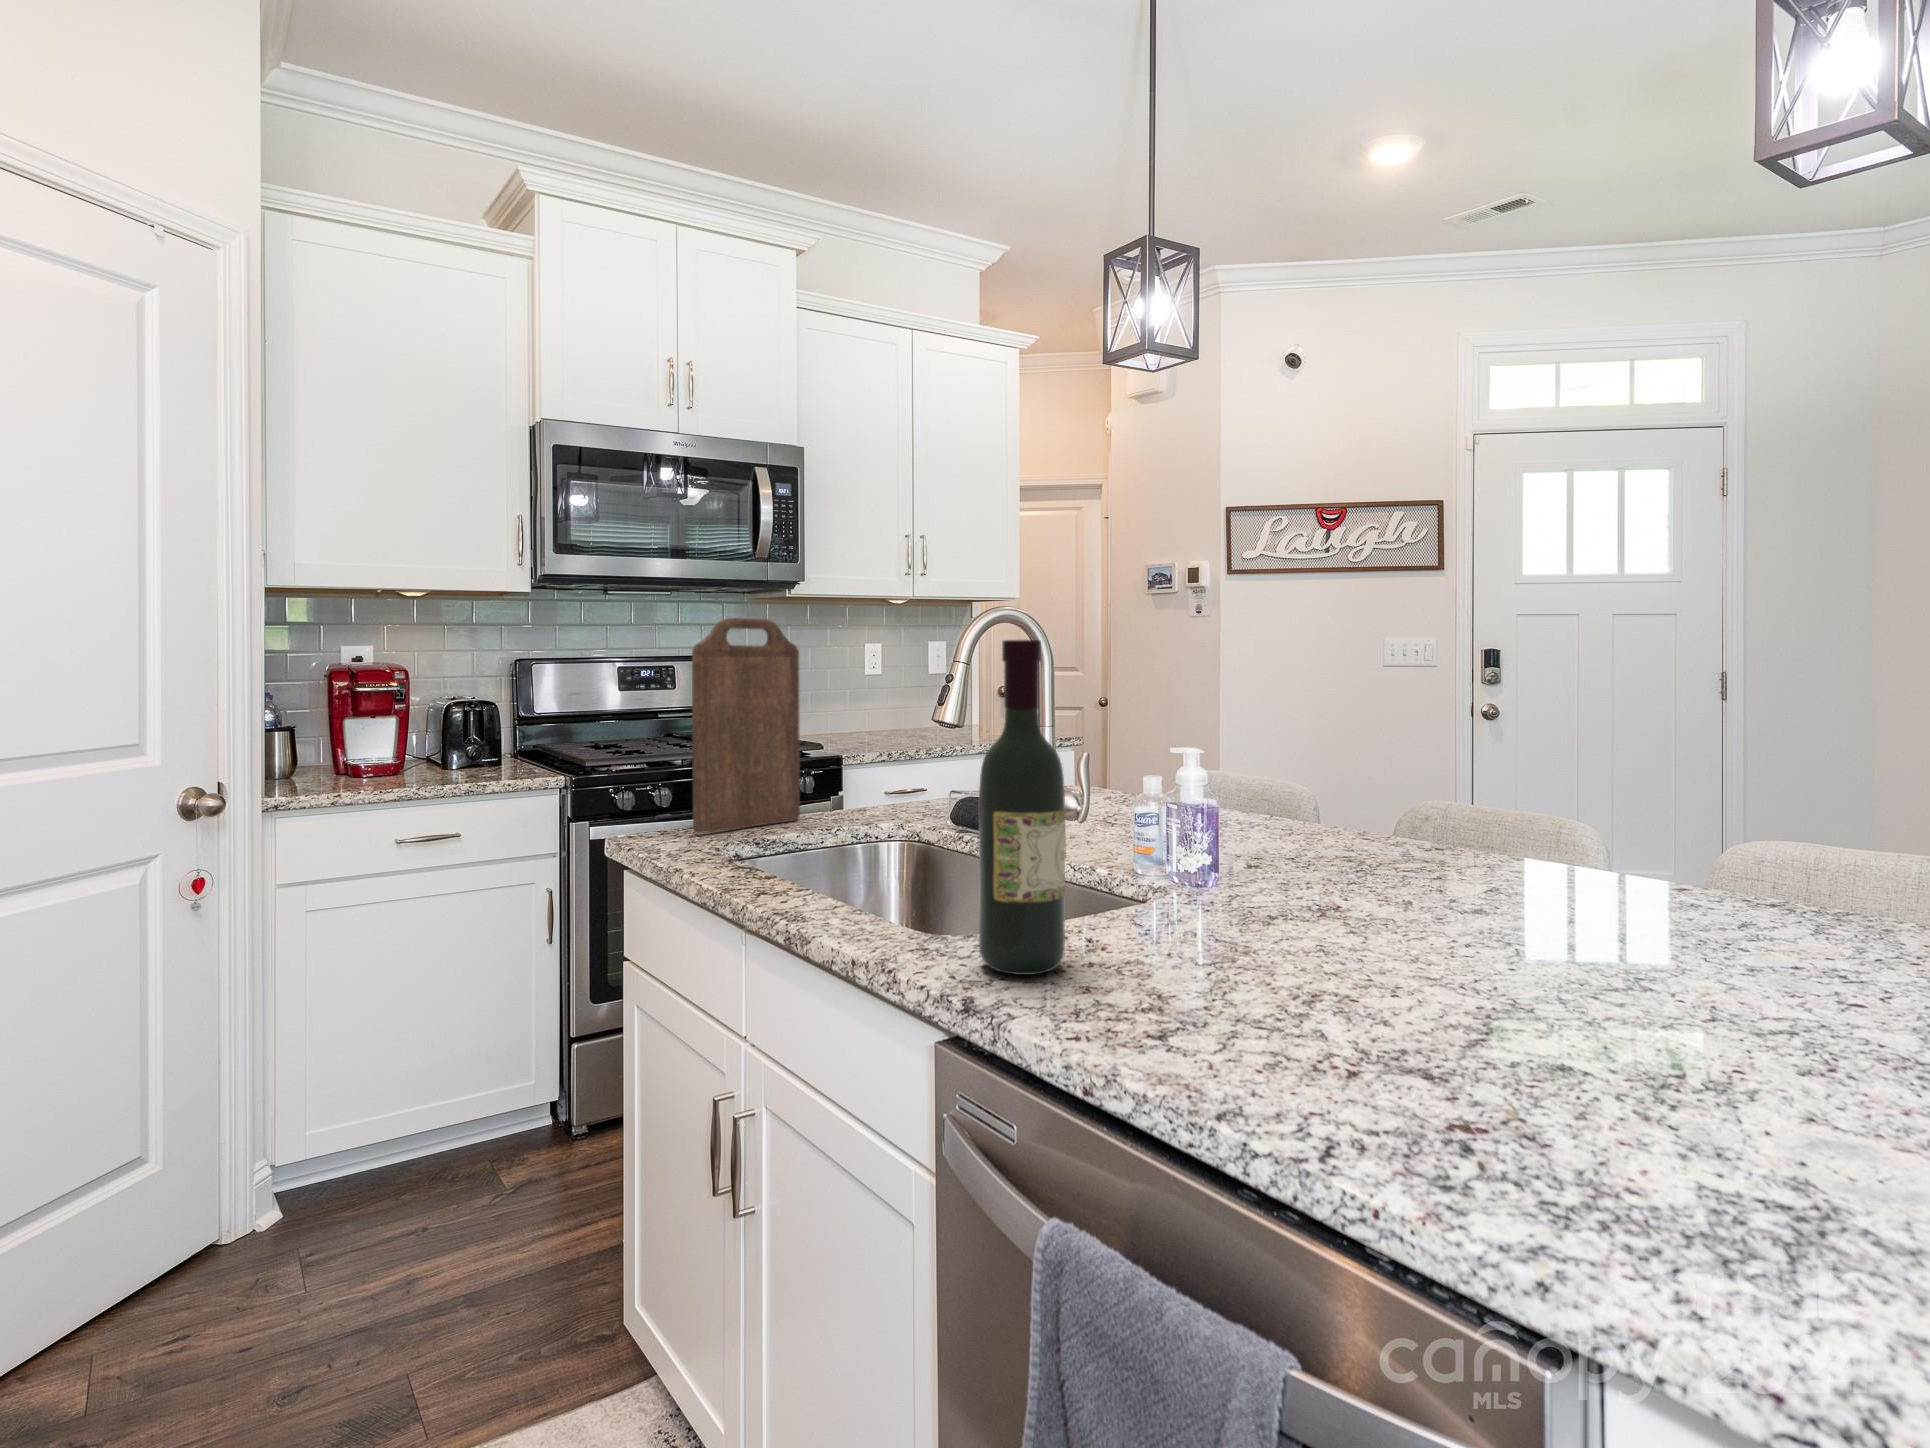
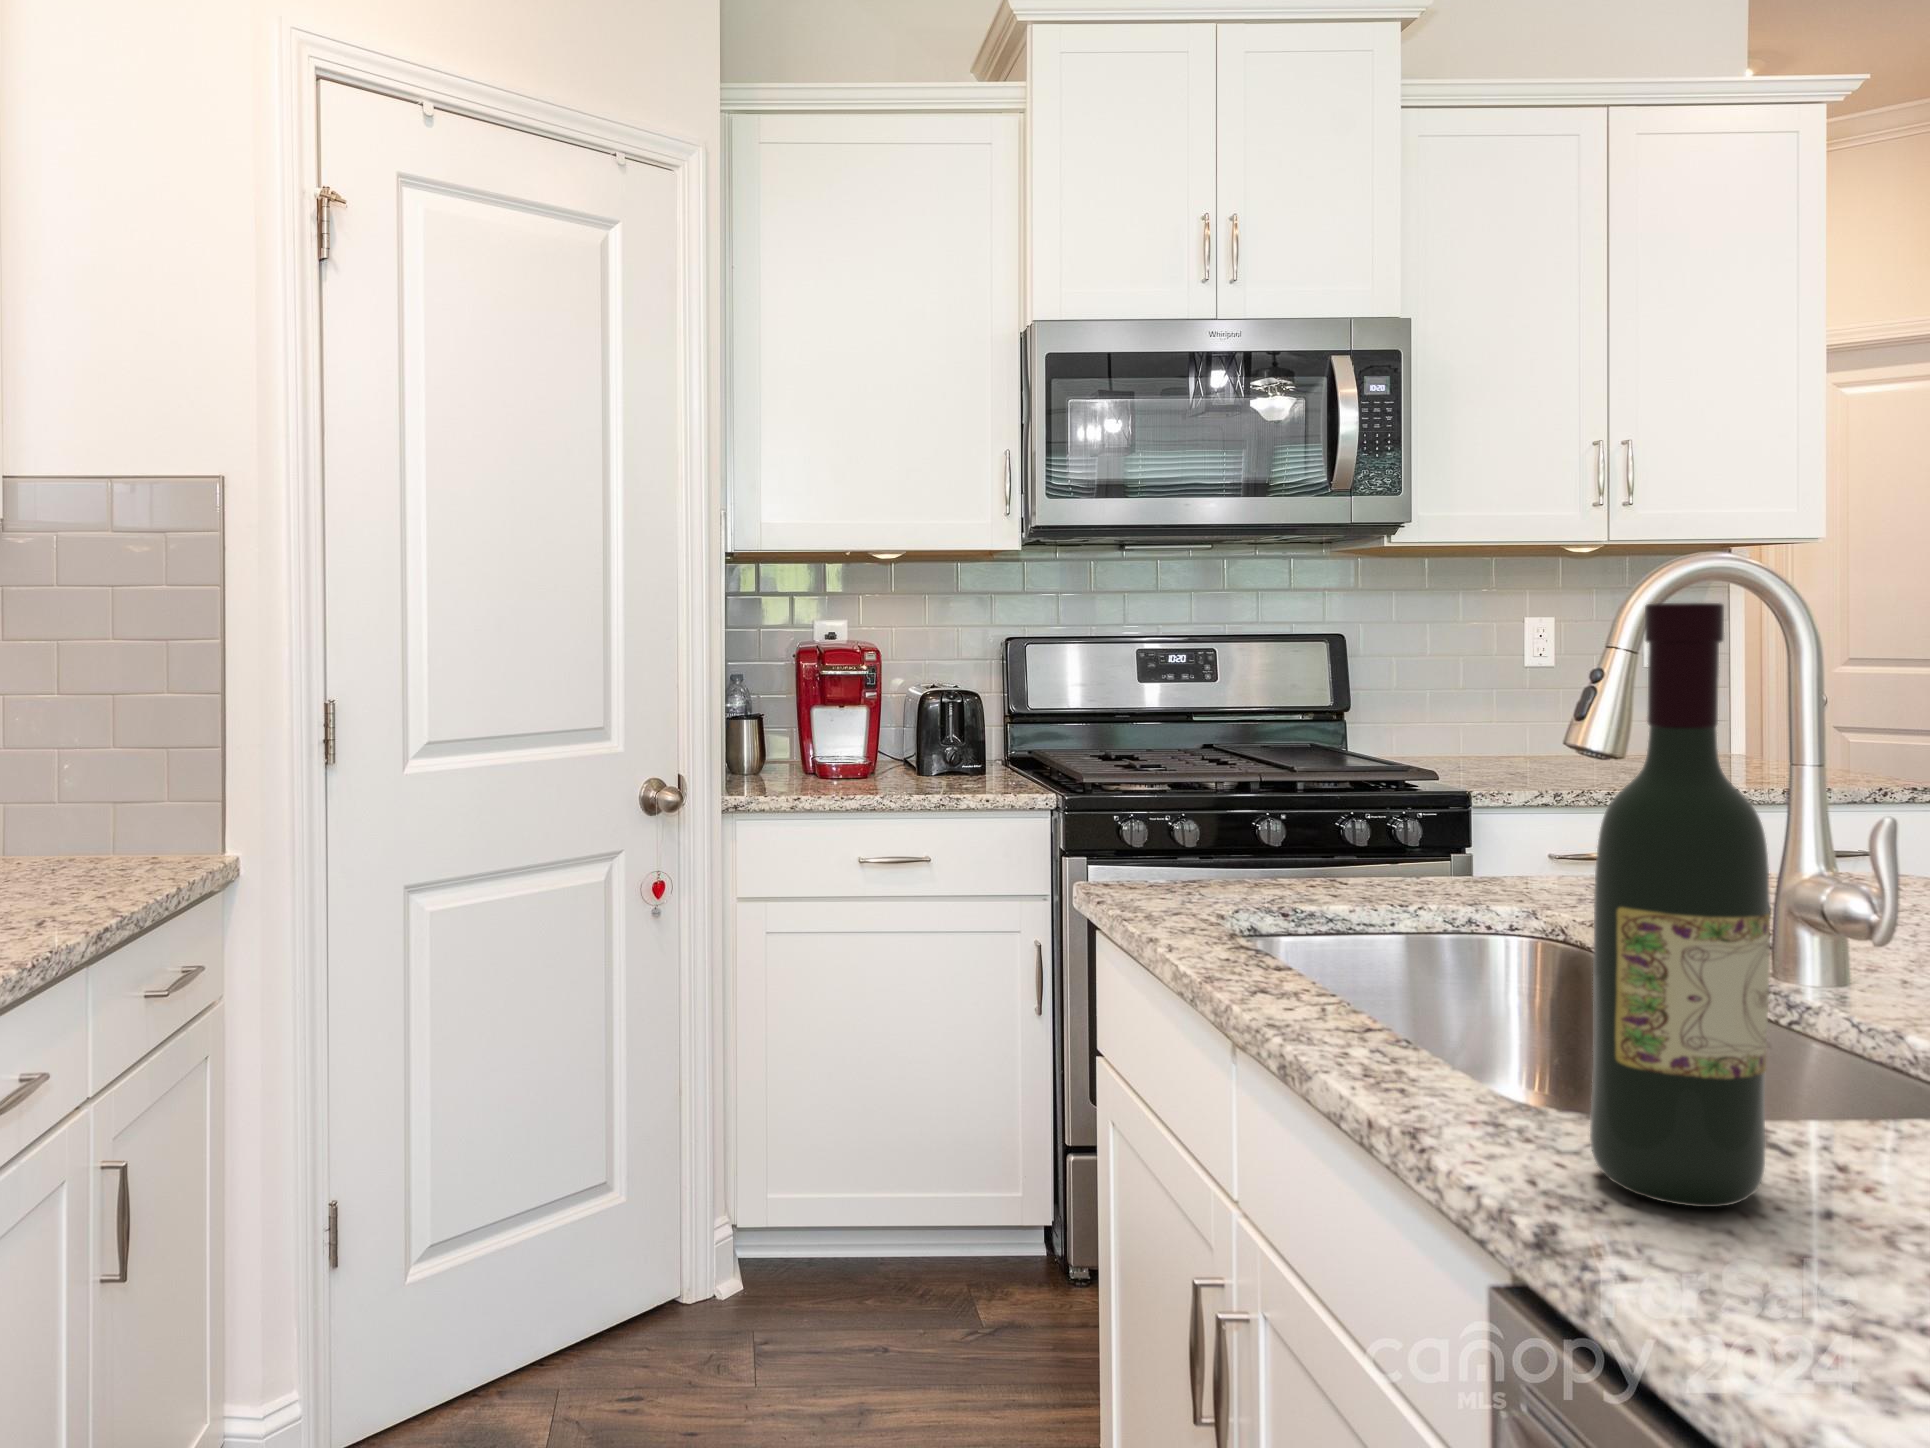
cutting board: present [692,618,800,833] -> none [1196,577,1367,894]

